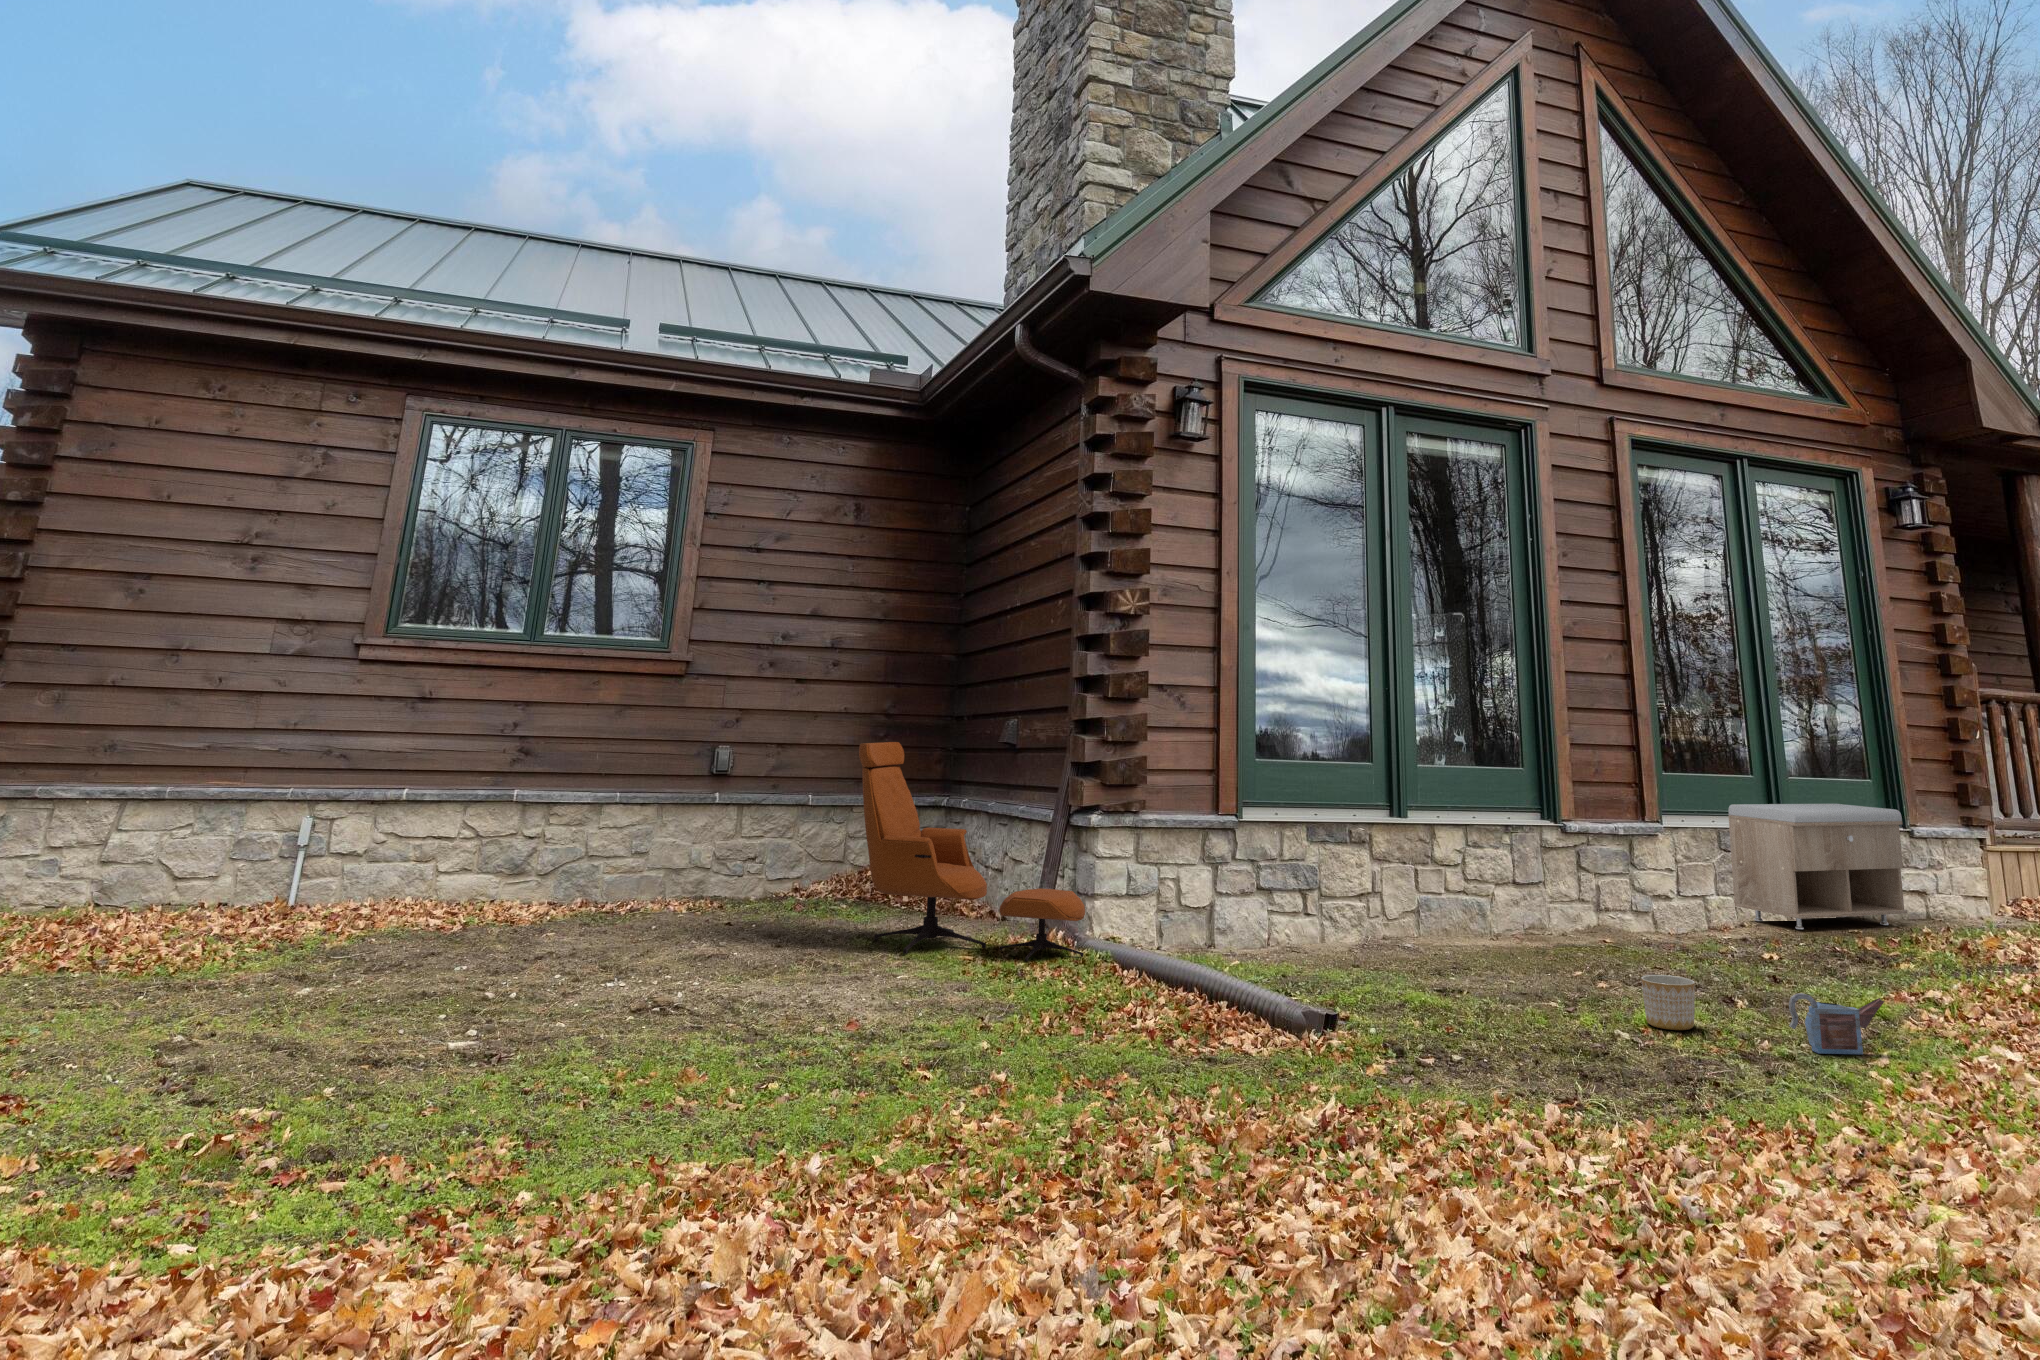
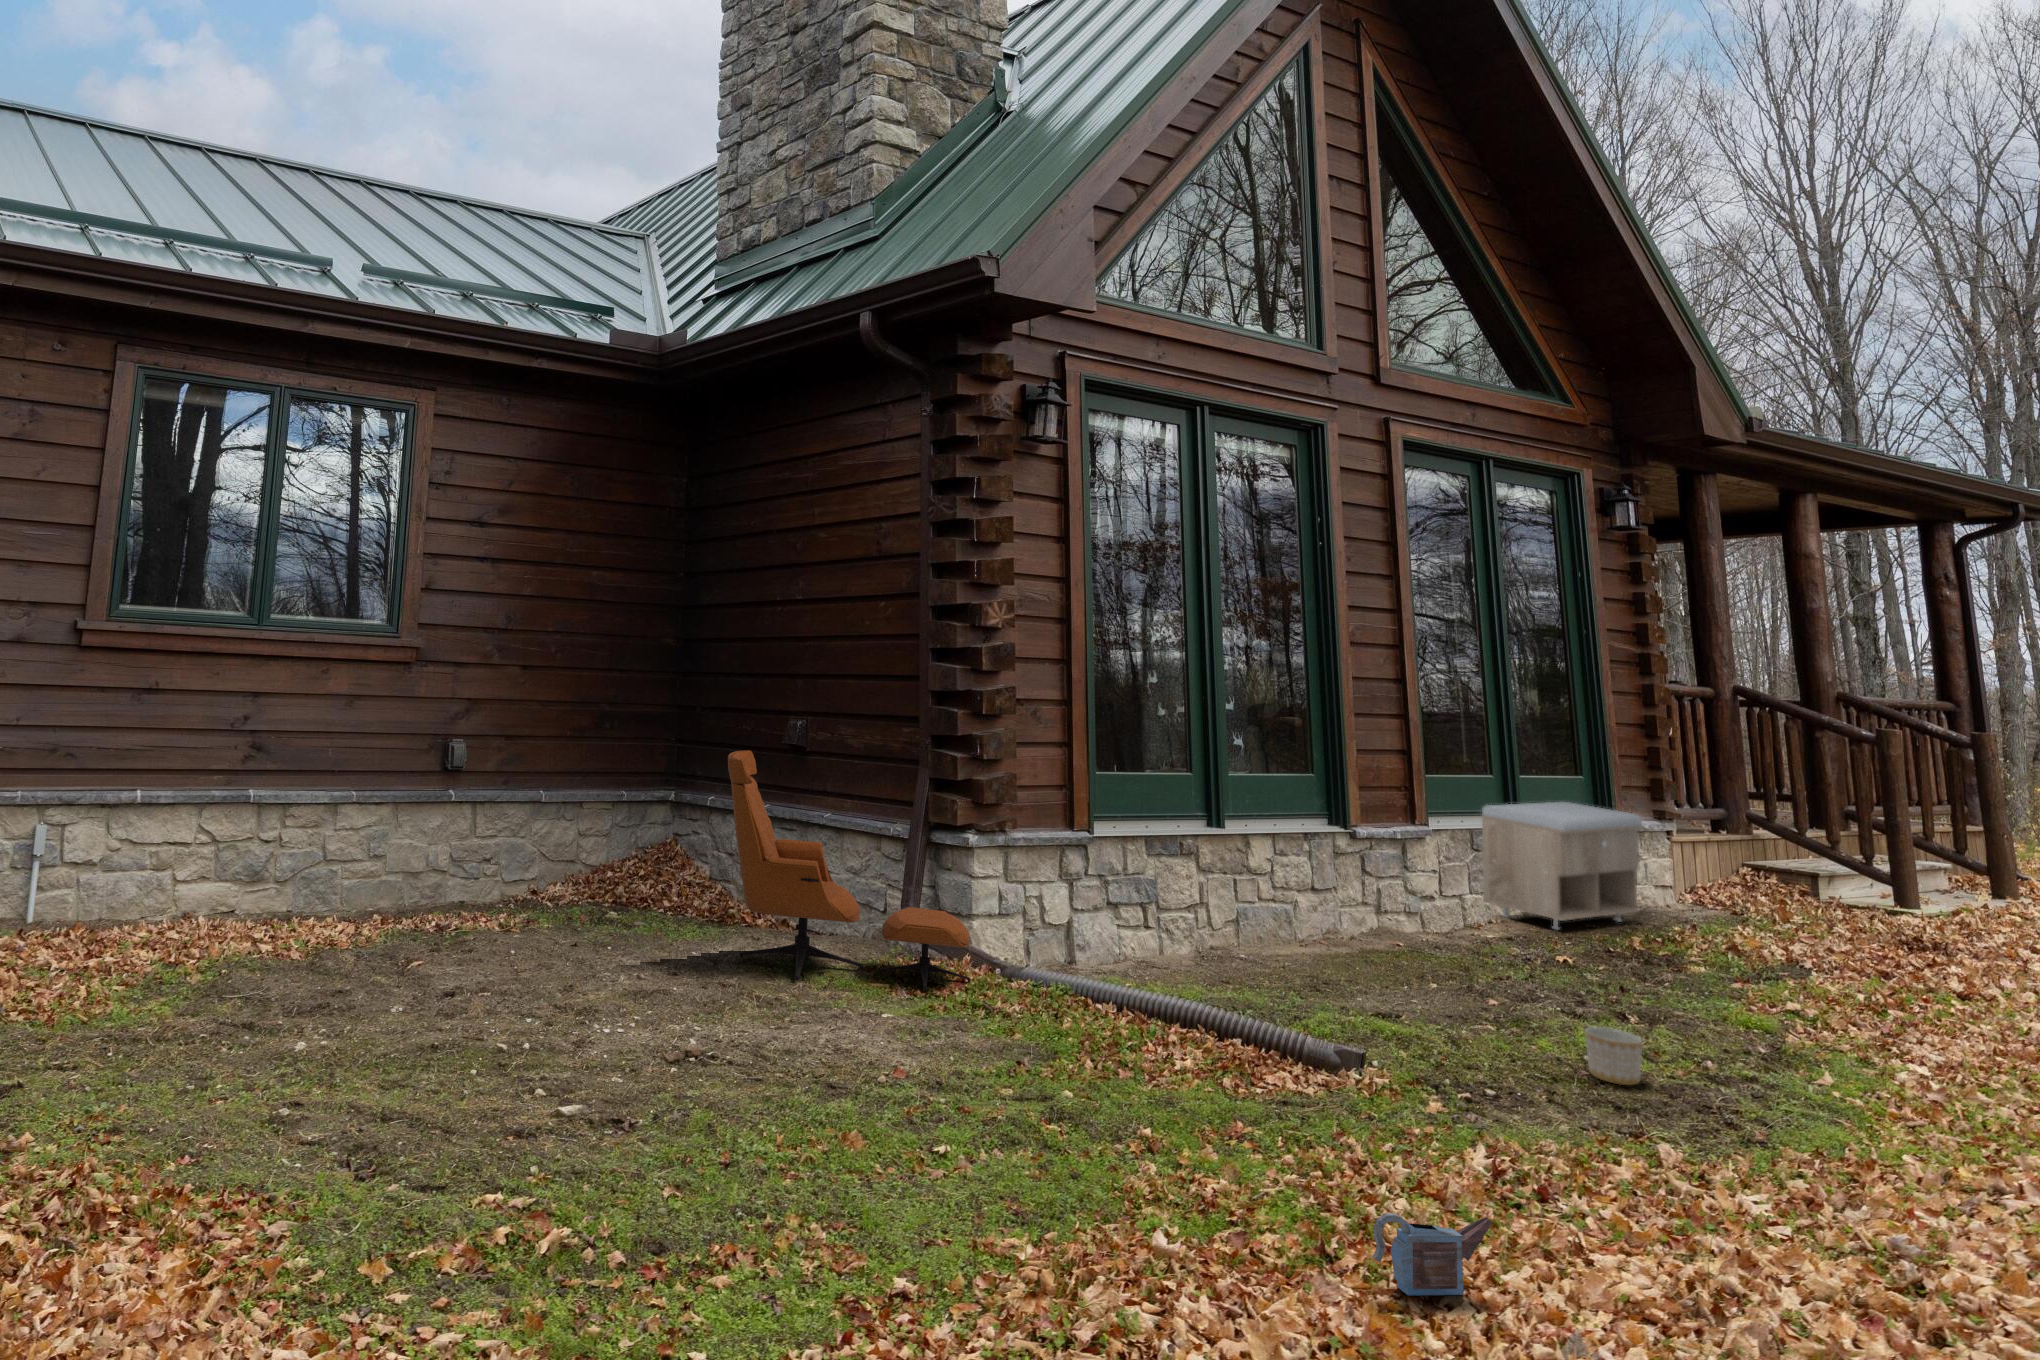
watering can: present [1789,993,1884,1054] -> present [1372,1213,1493,1295]

